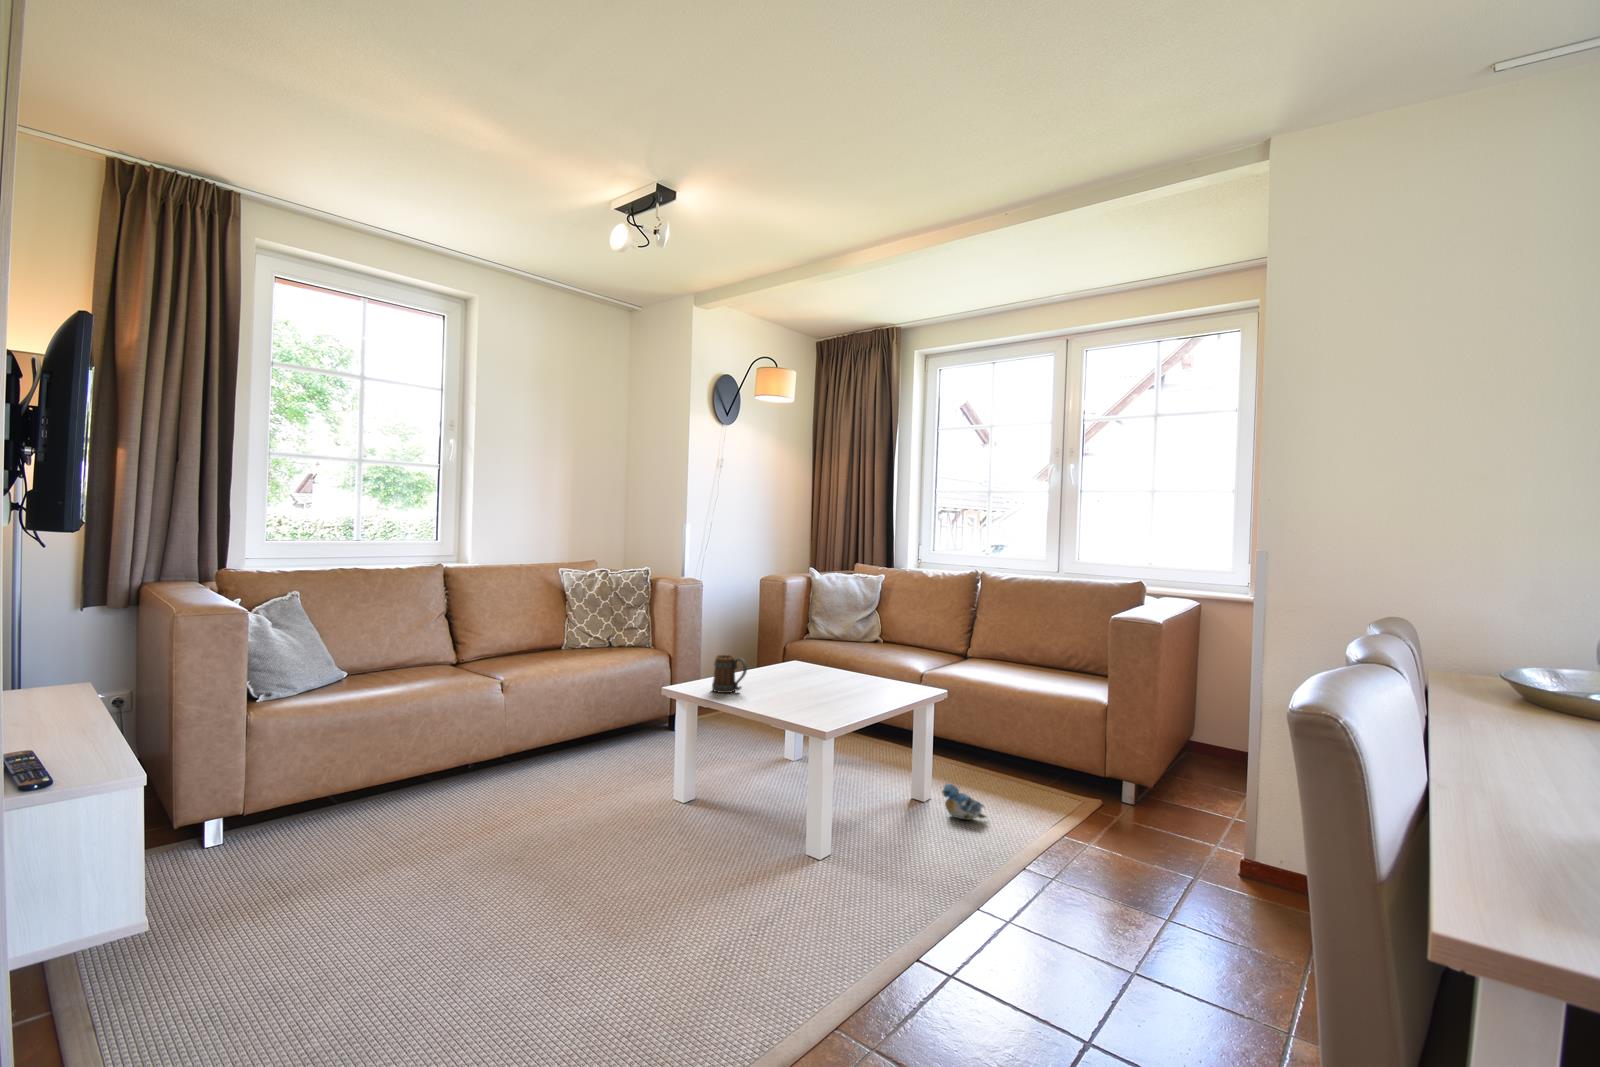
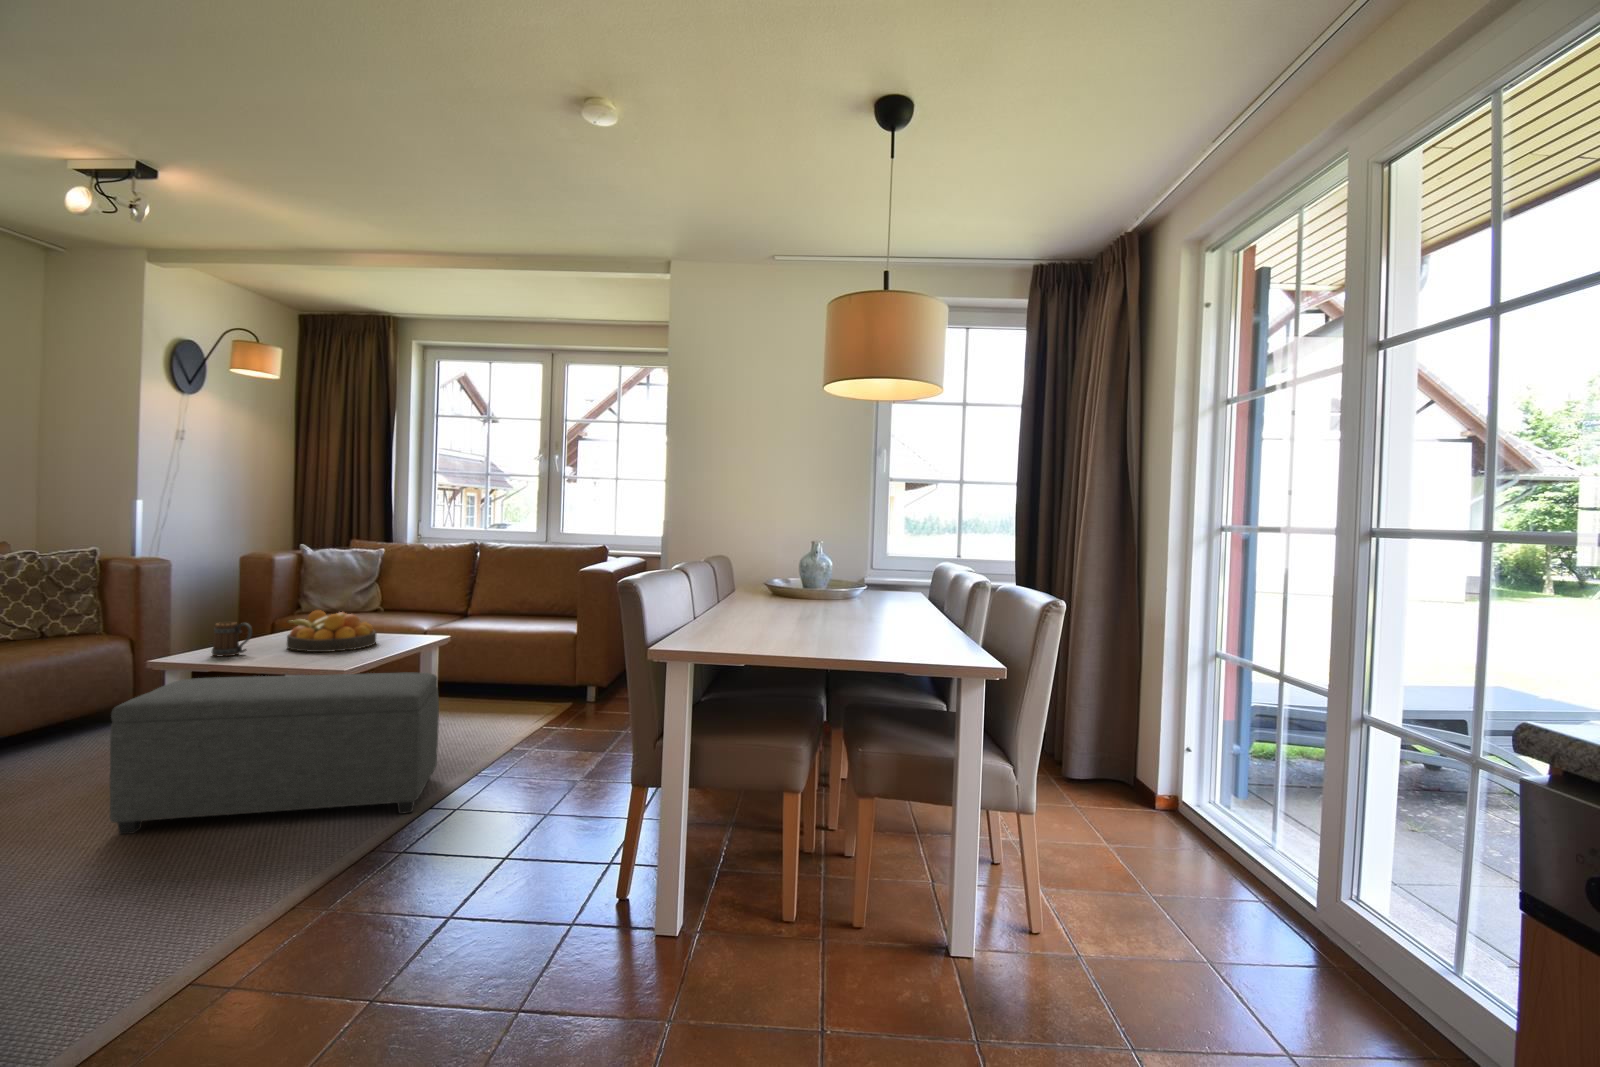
fruit bowl: none [779,648,867,701] -> present [286,610,376,652]
ottoman: none [592,724,930,974] -> present [110,673,439,834]
plush toy: present [942,784,986,820] -> none [446,705,484,731]

